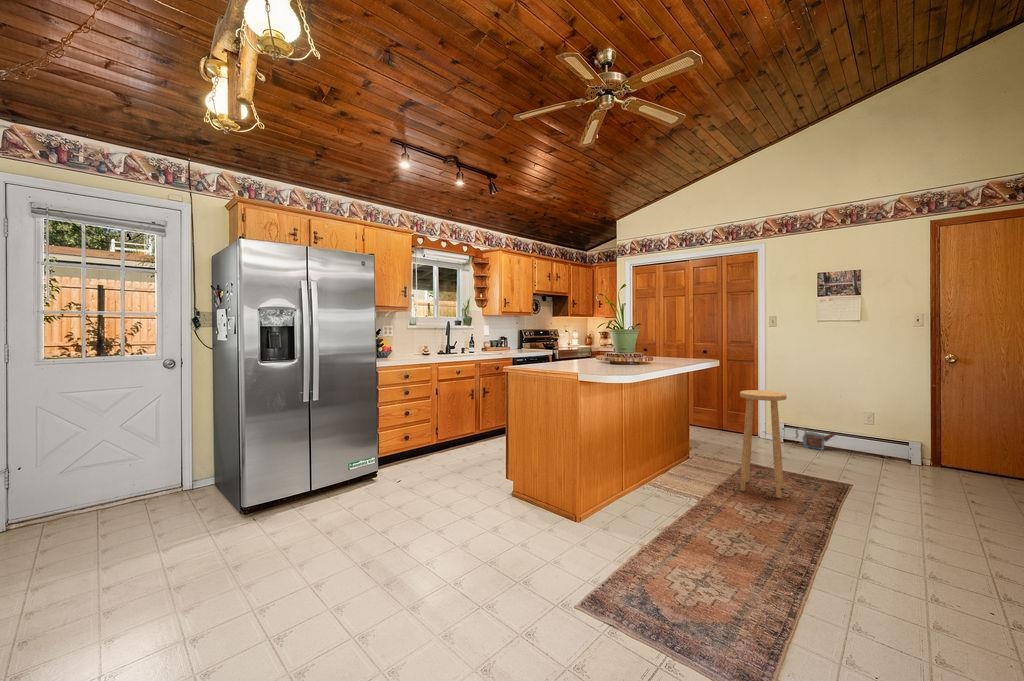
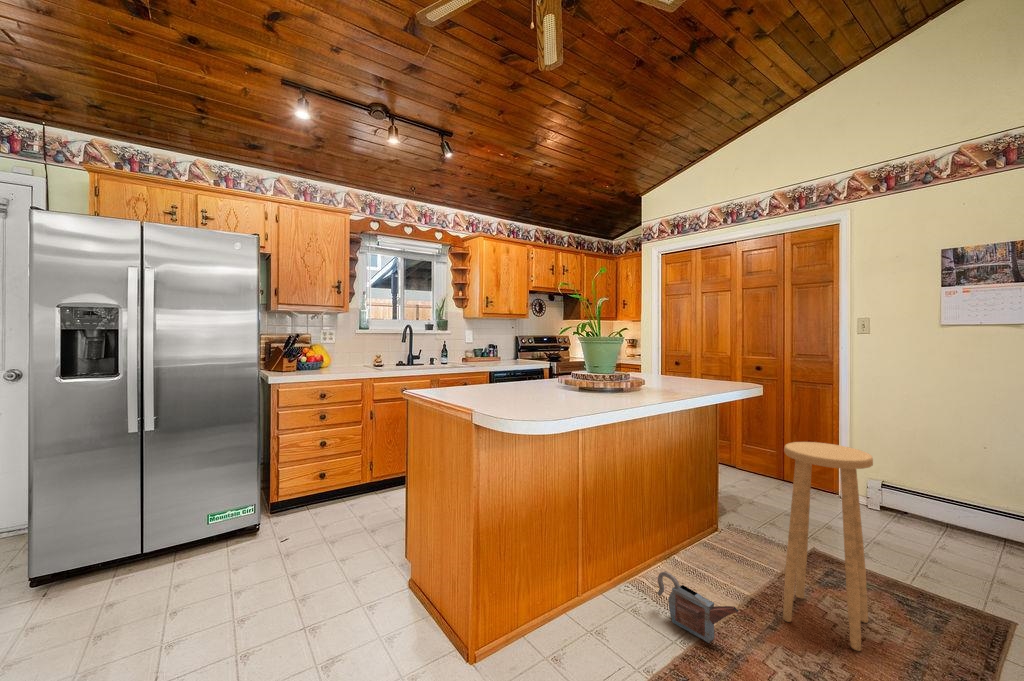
watering can: present [795,428,836,450] -> present [657,571,739,643]

